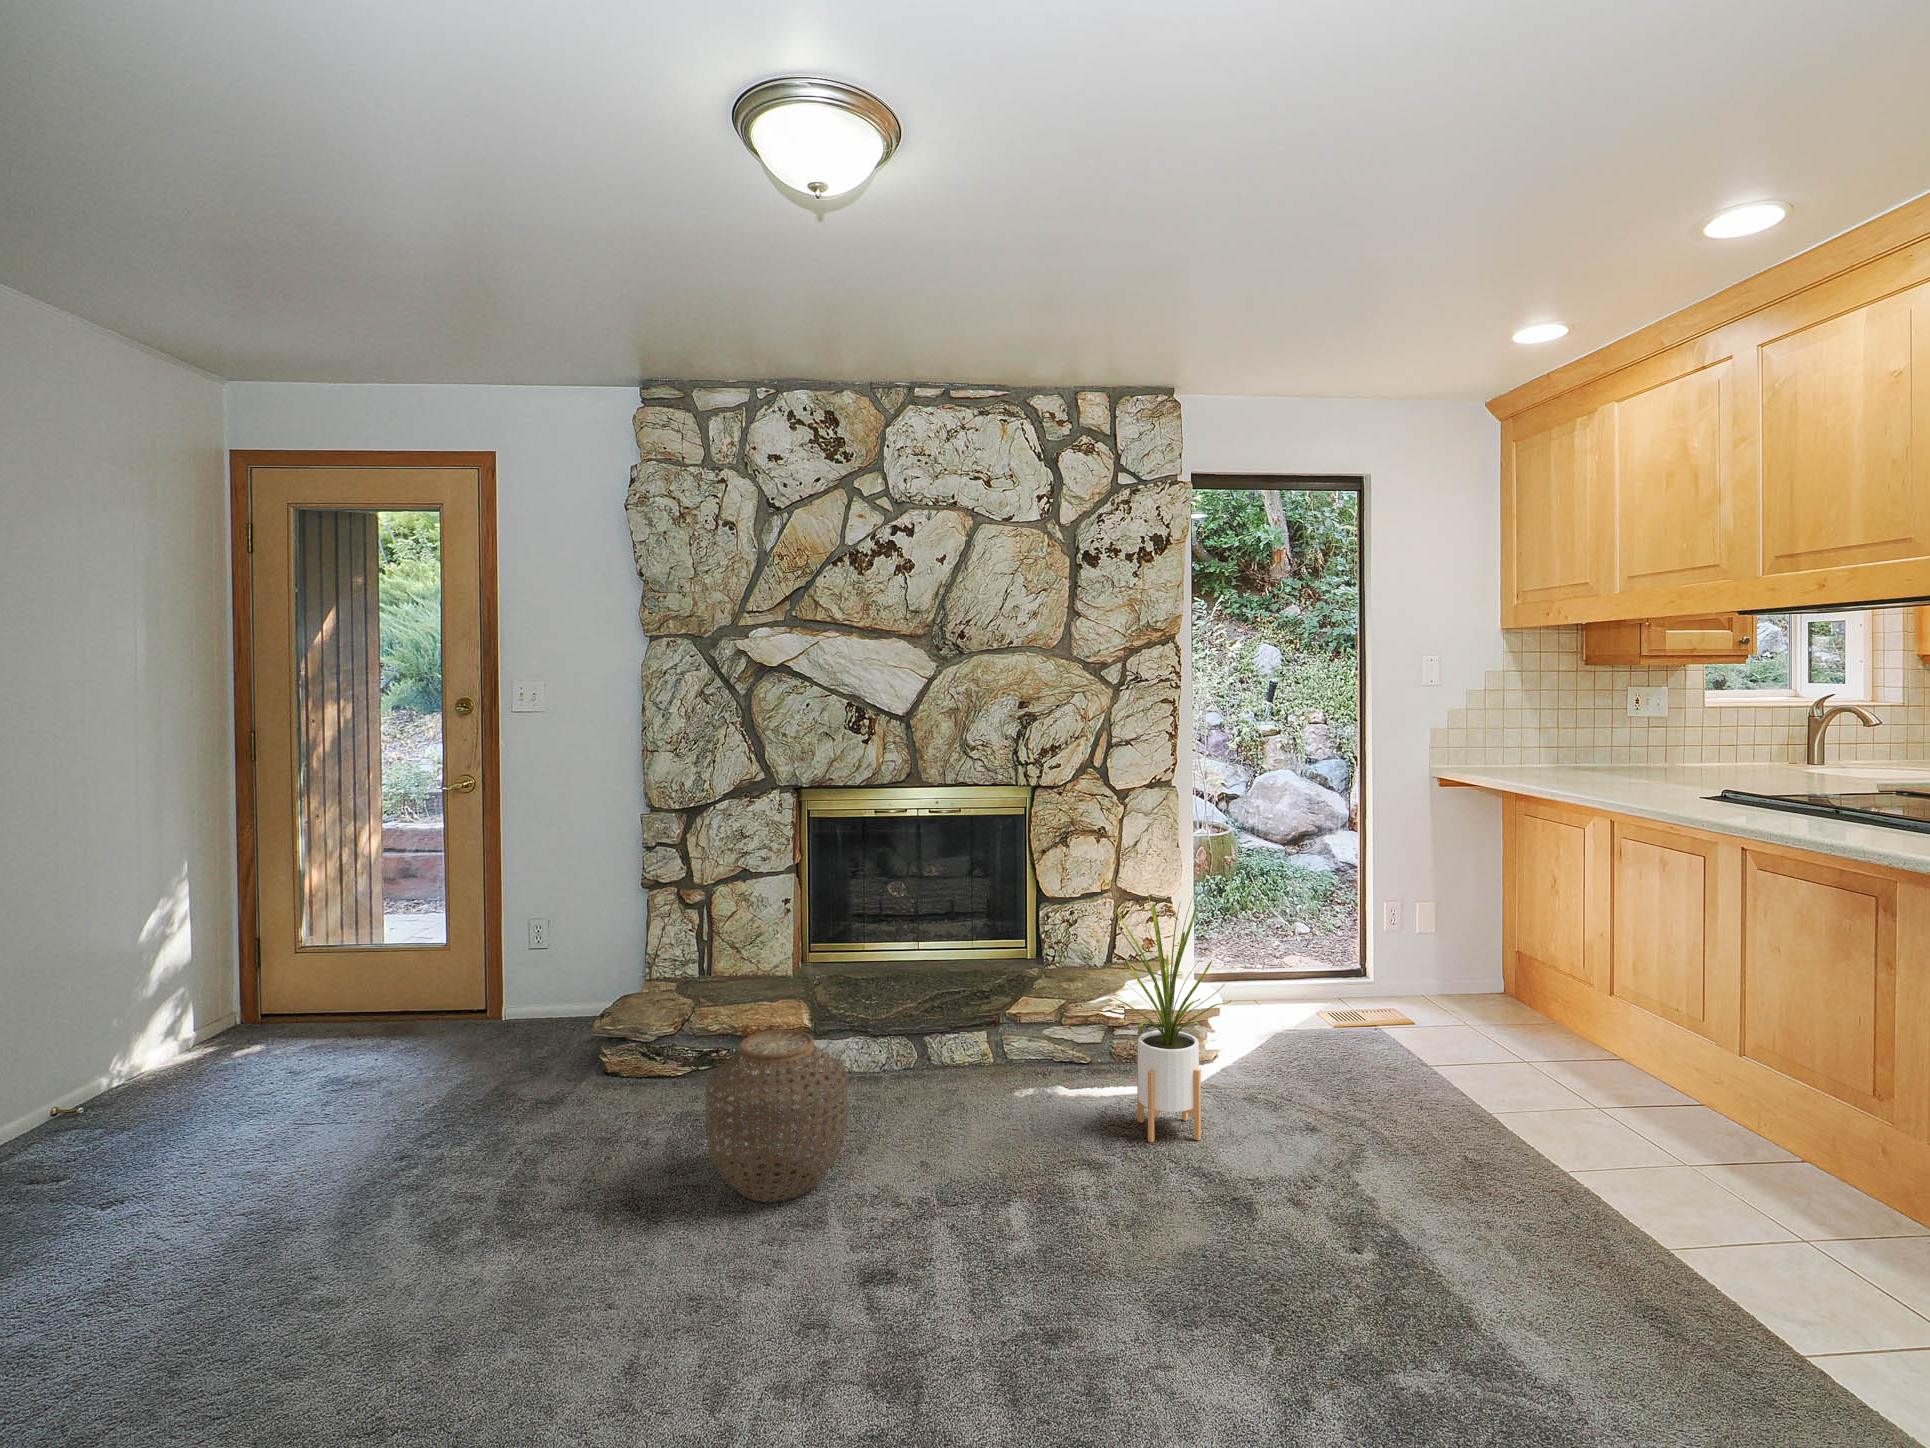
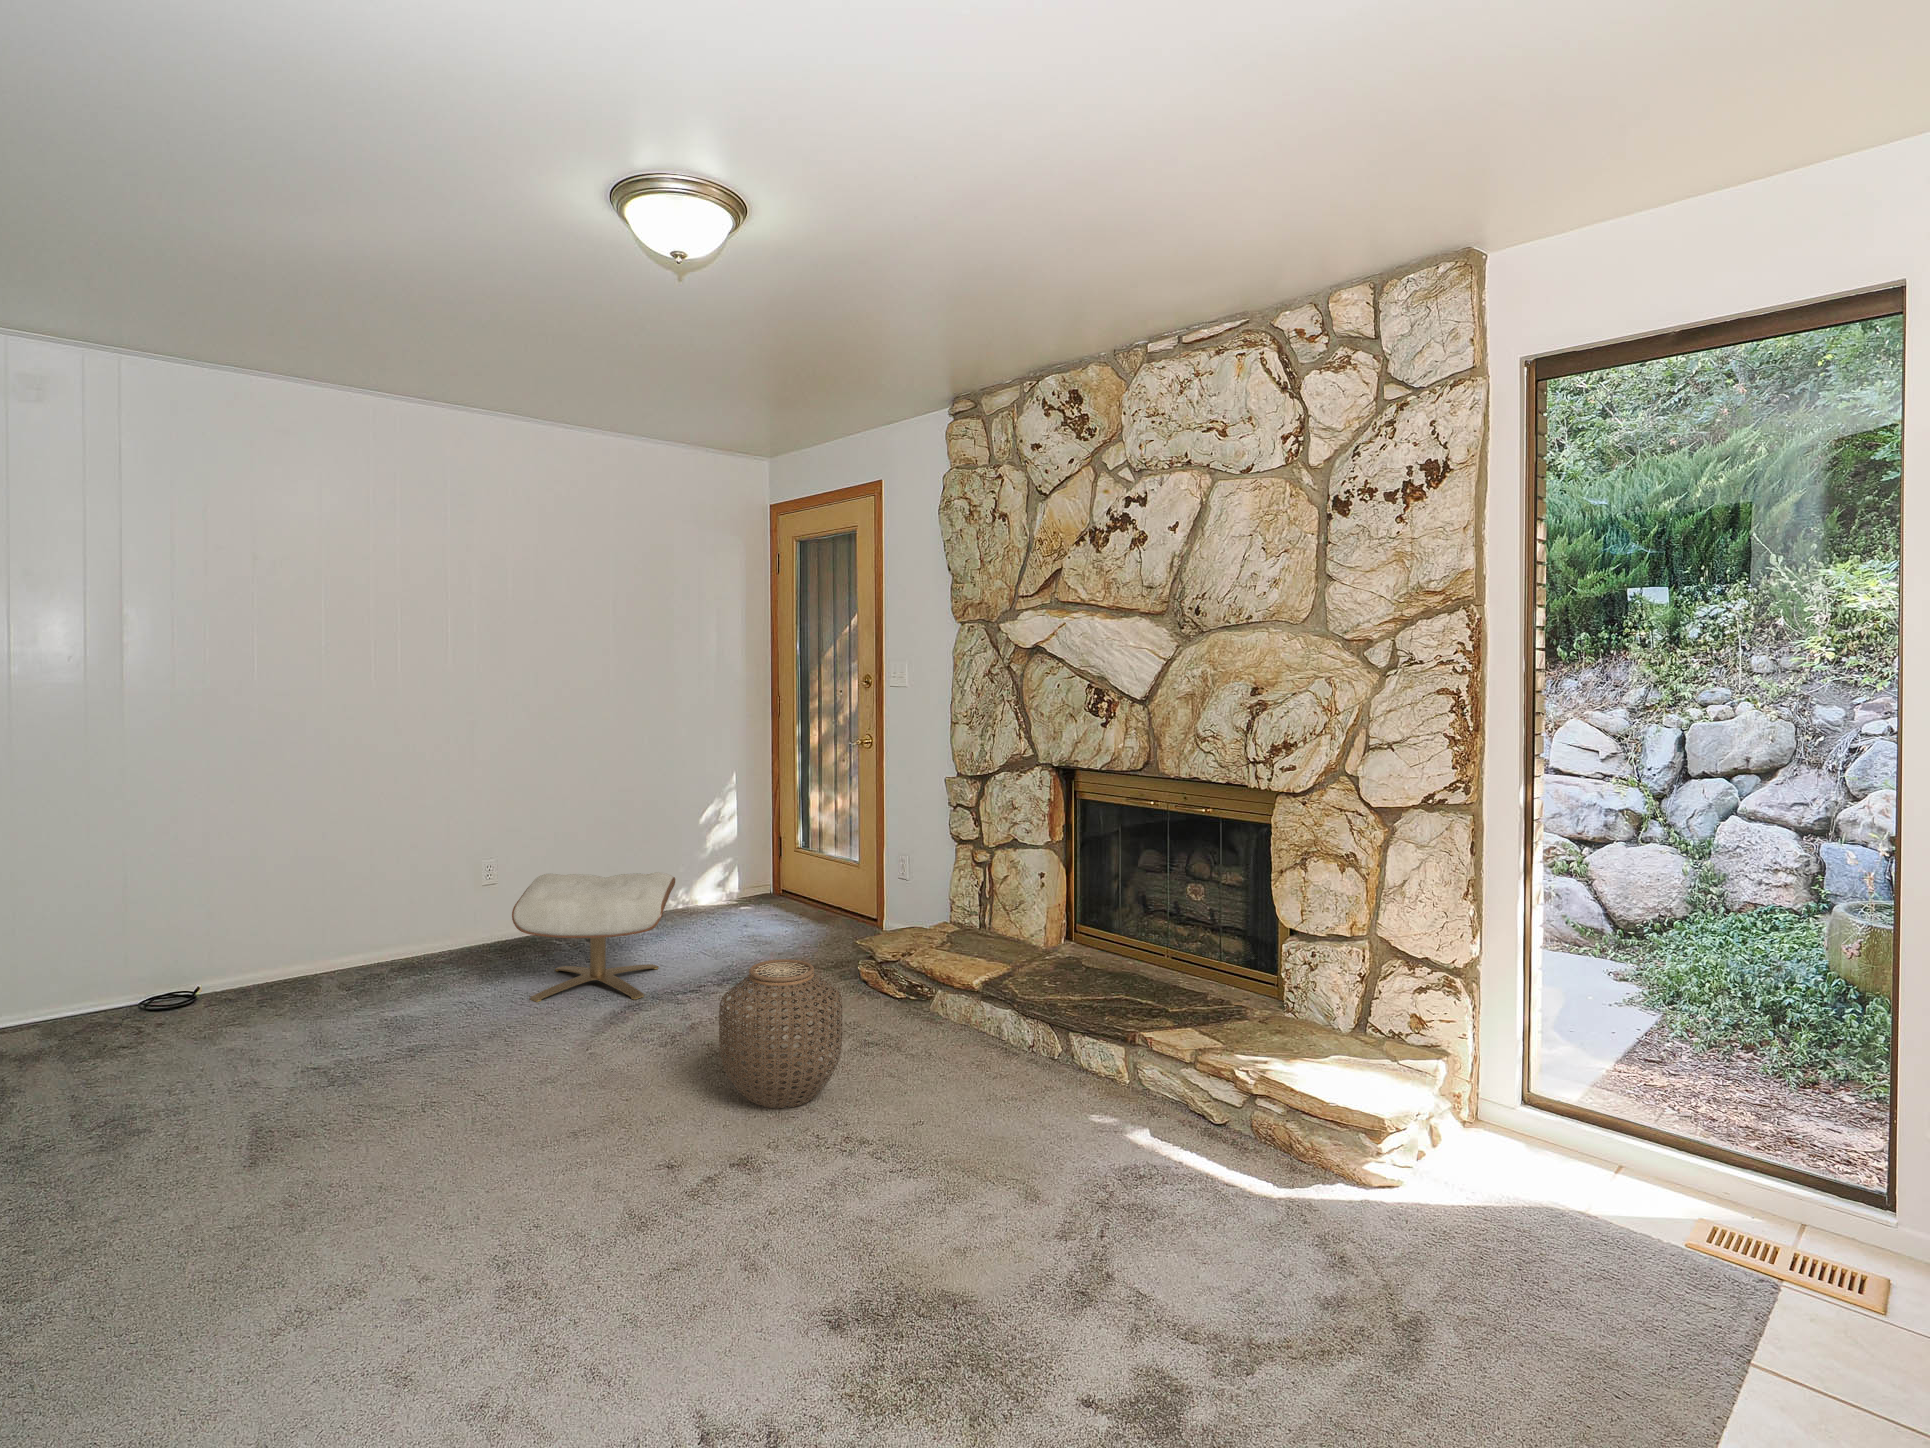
house plant: present [1110,891,1232,1143] -> none [1064,913,1227,1251]
ottoman: none [78,1007,398,1262] -> present [512,872,675,1002]

